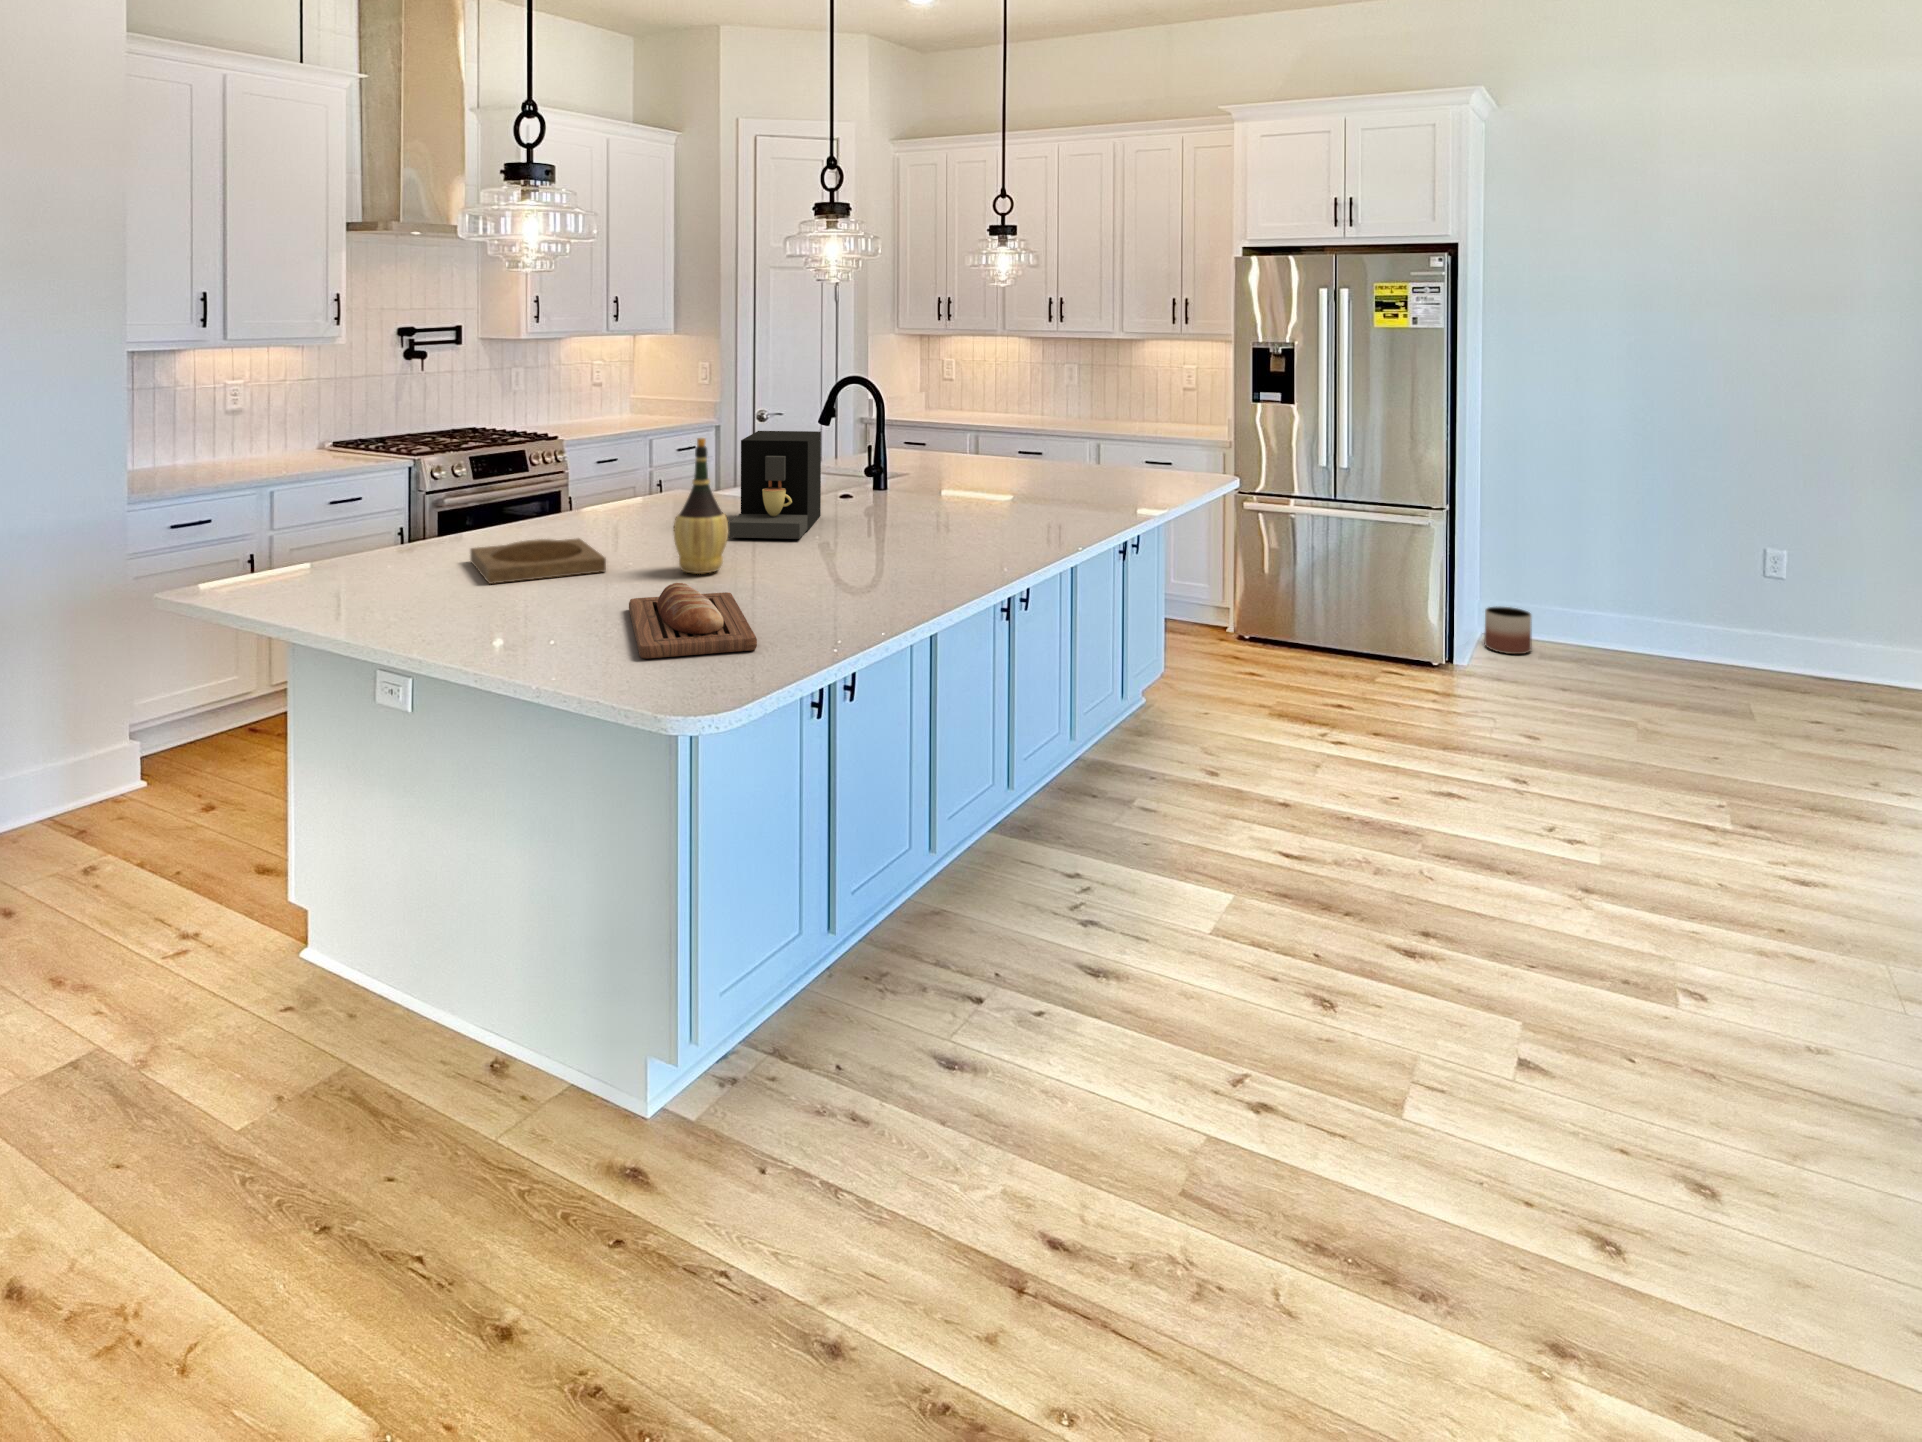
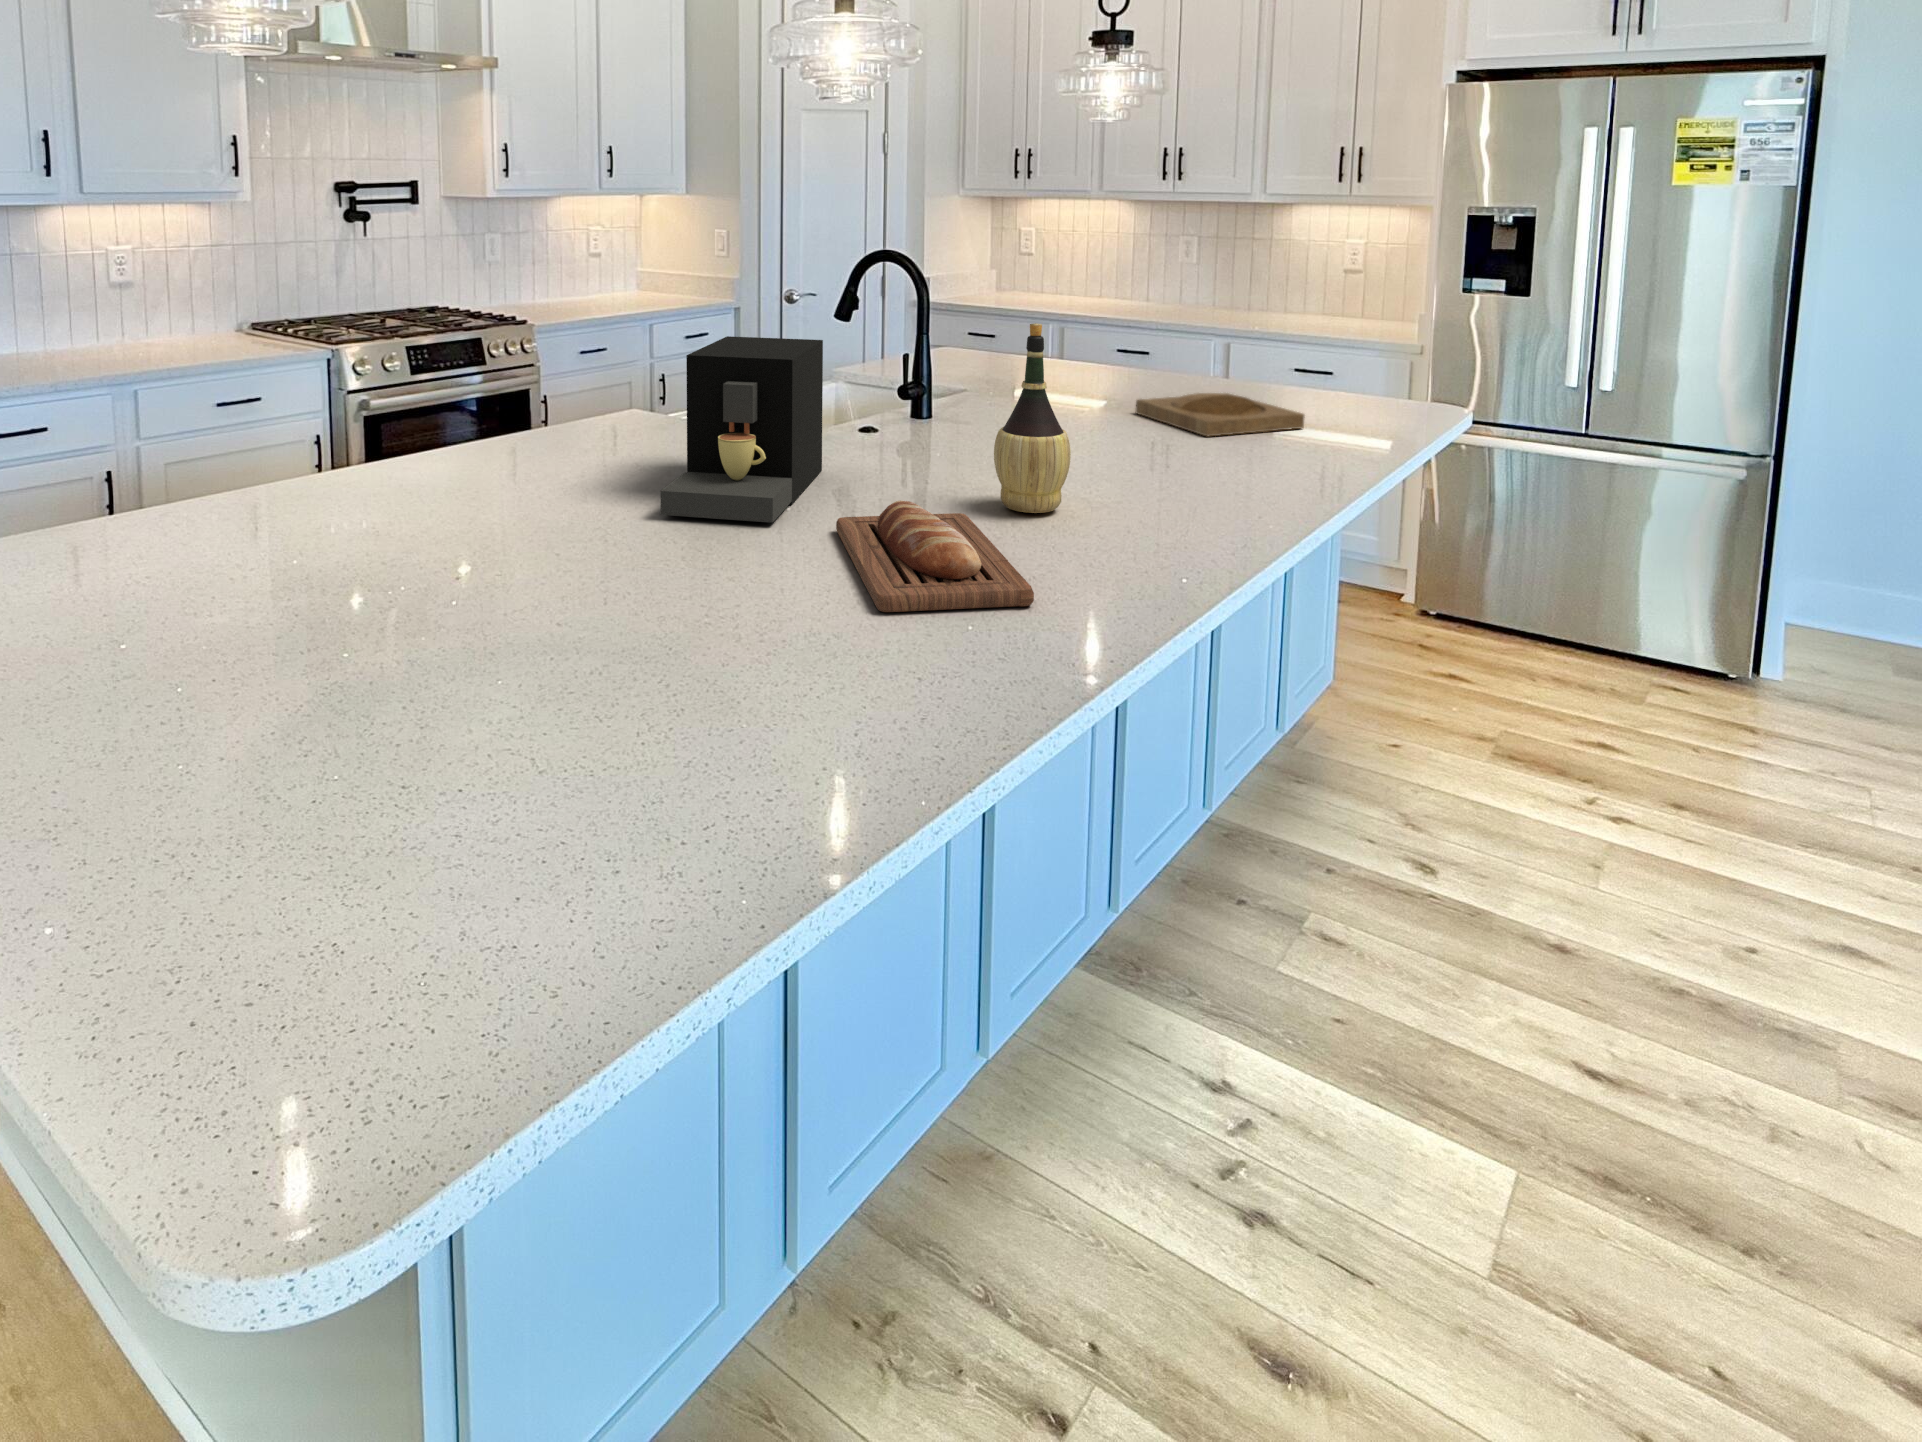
wine bottle: present [674,438,728,574] -> present [994,323,1071,513]
tray: present [470,538,606,584] -> present [1135,393,1305,436]
bread loaf: present [629,583,757,658] -> present [836,500,1034,612]
planter: present [1484,606,1532,654] -> none [1807,596,1892,669]

